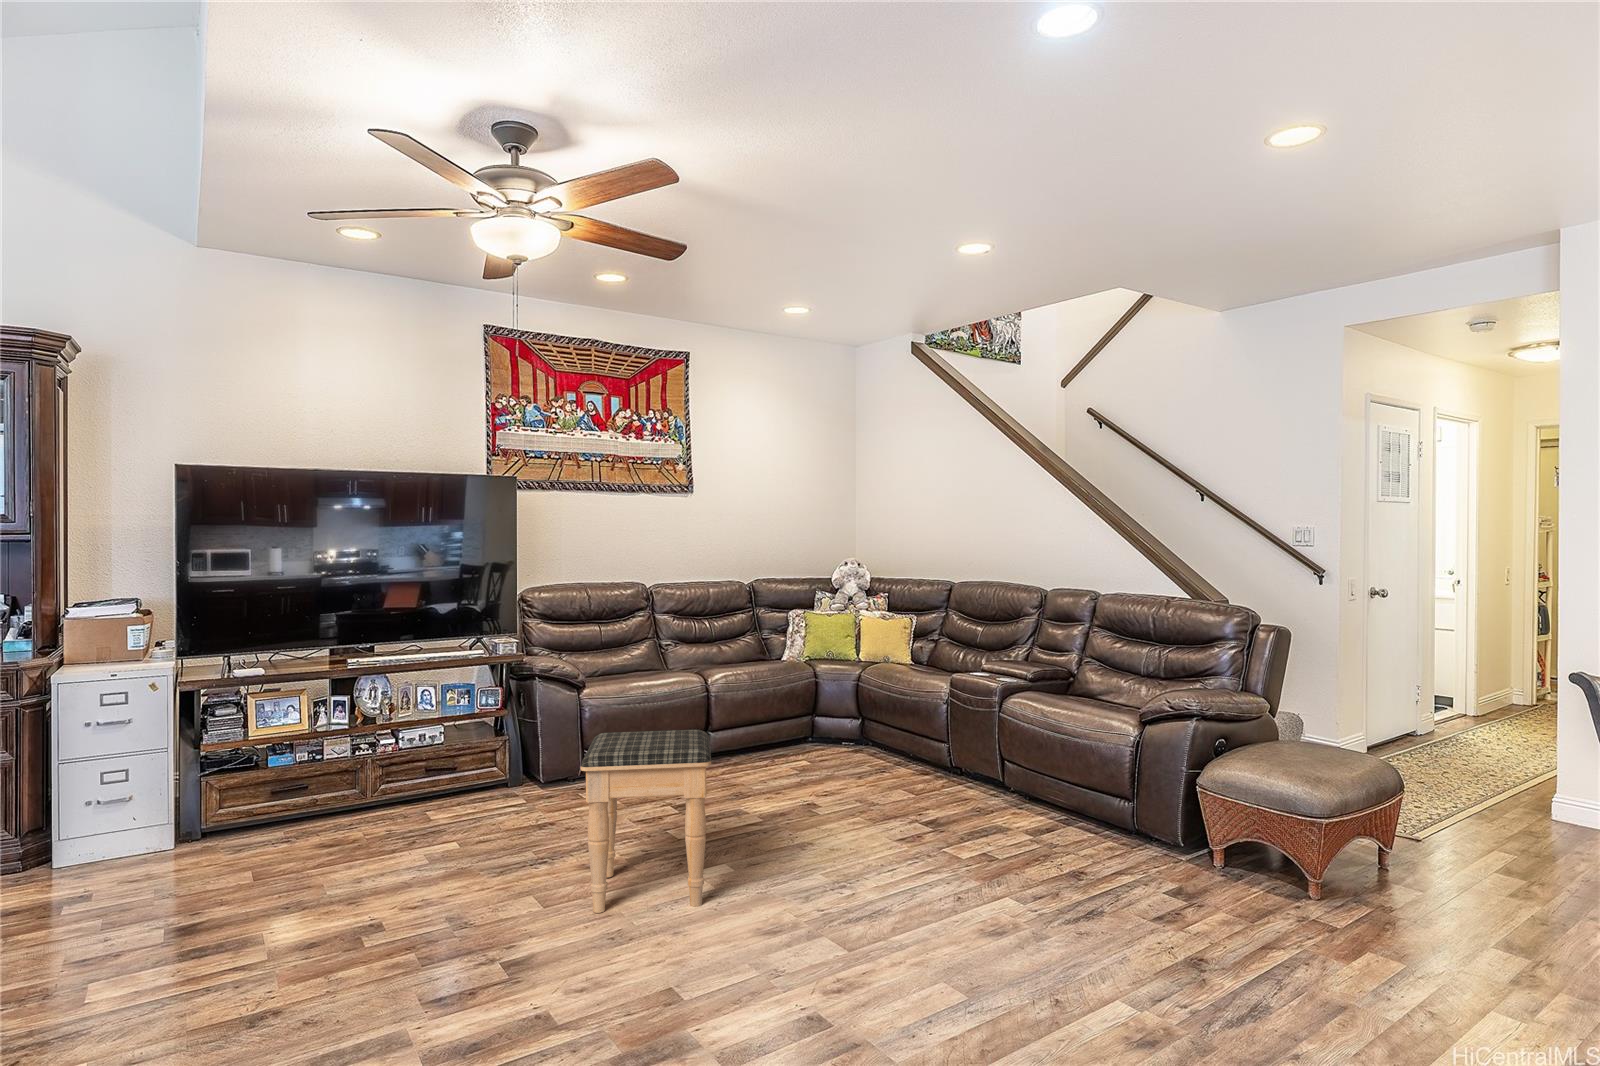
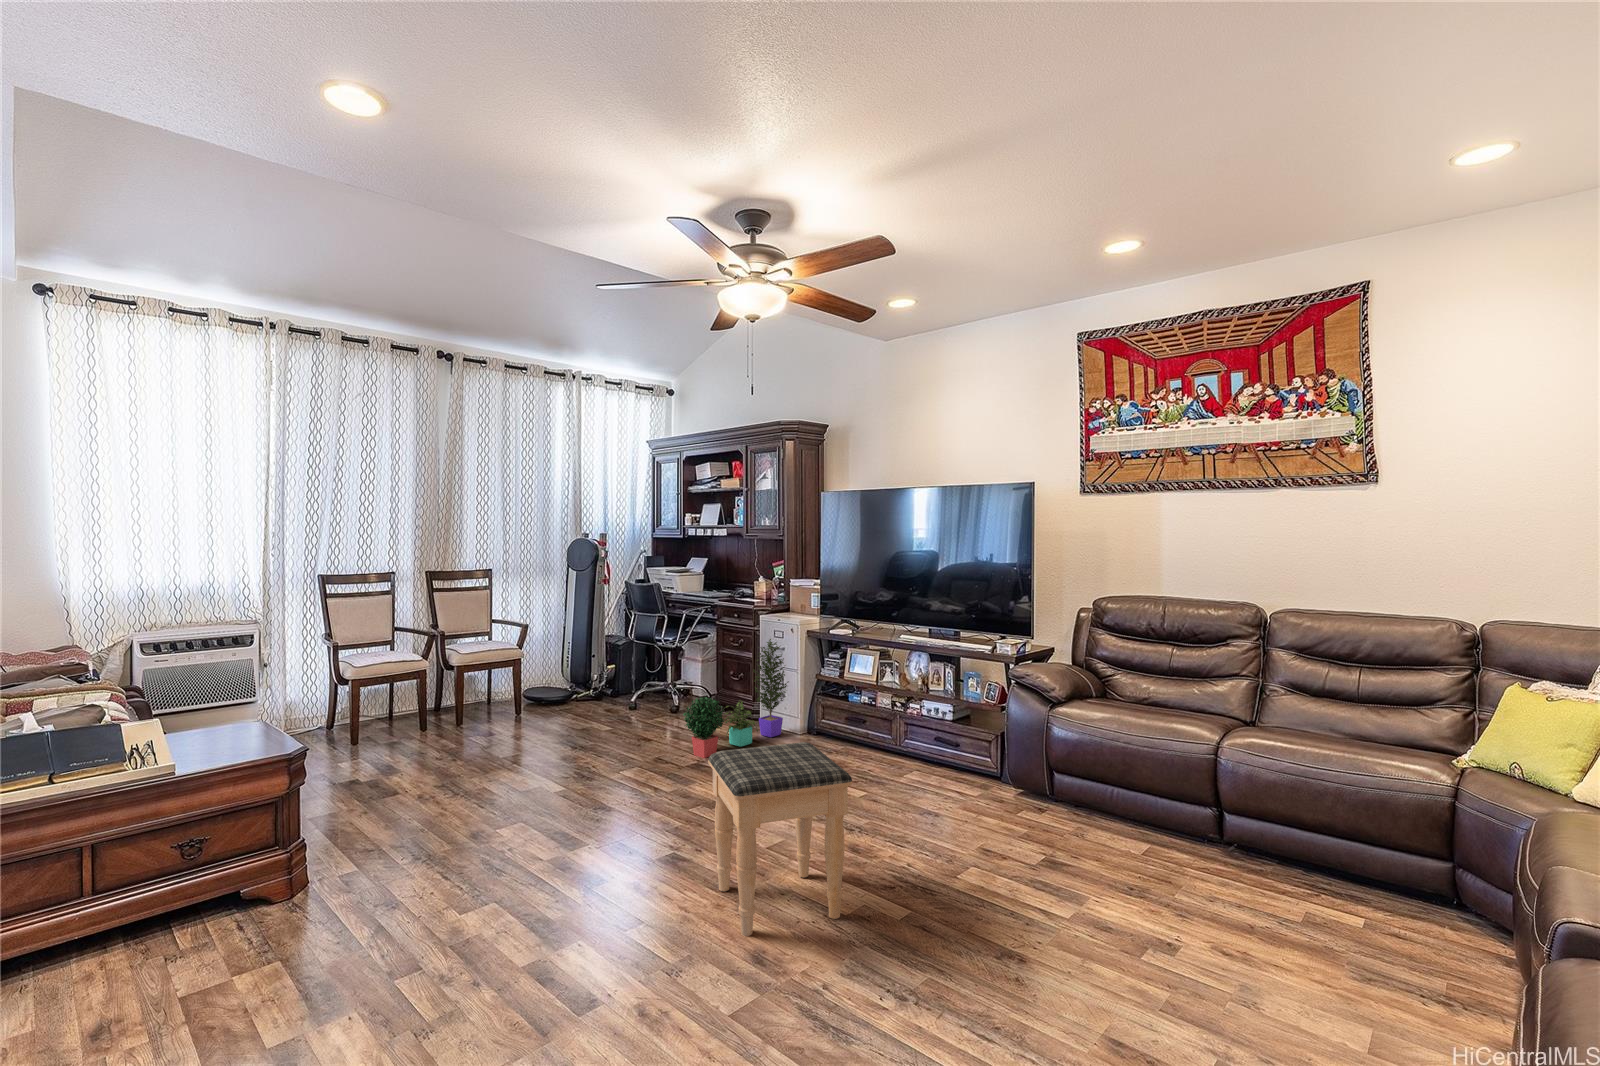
potted plant: none [60,701,157,920] -> present [683,639,789,758]

